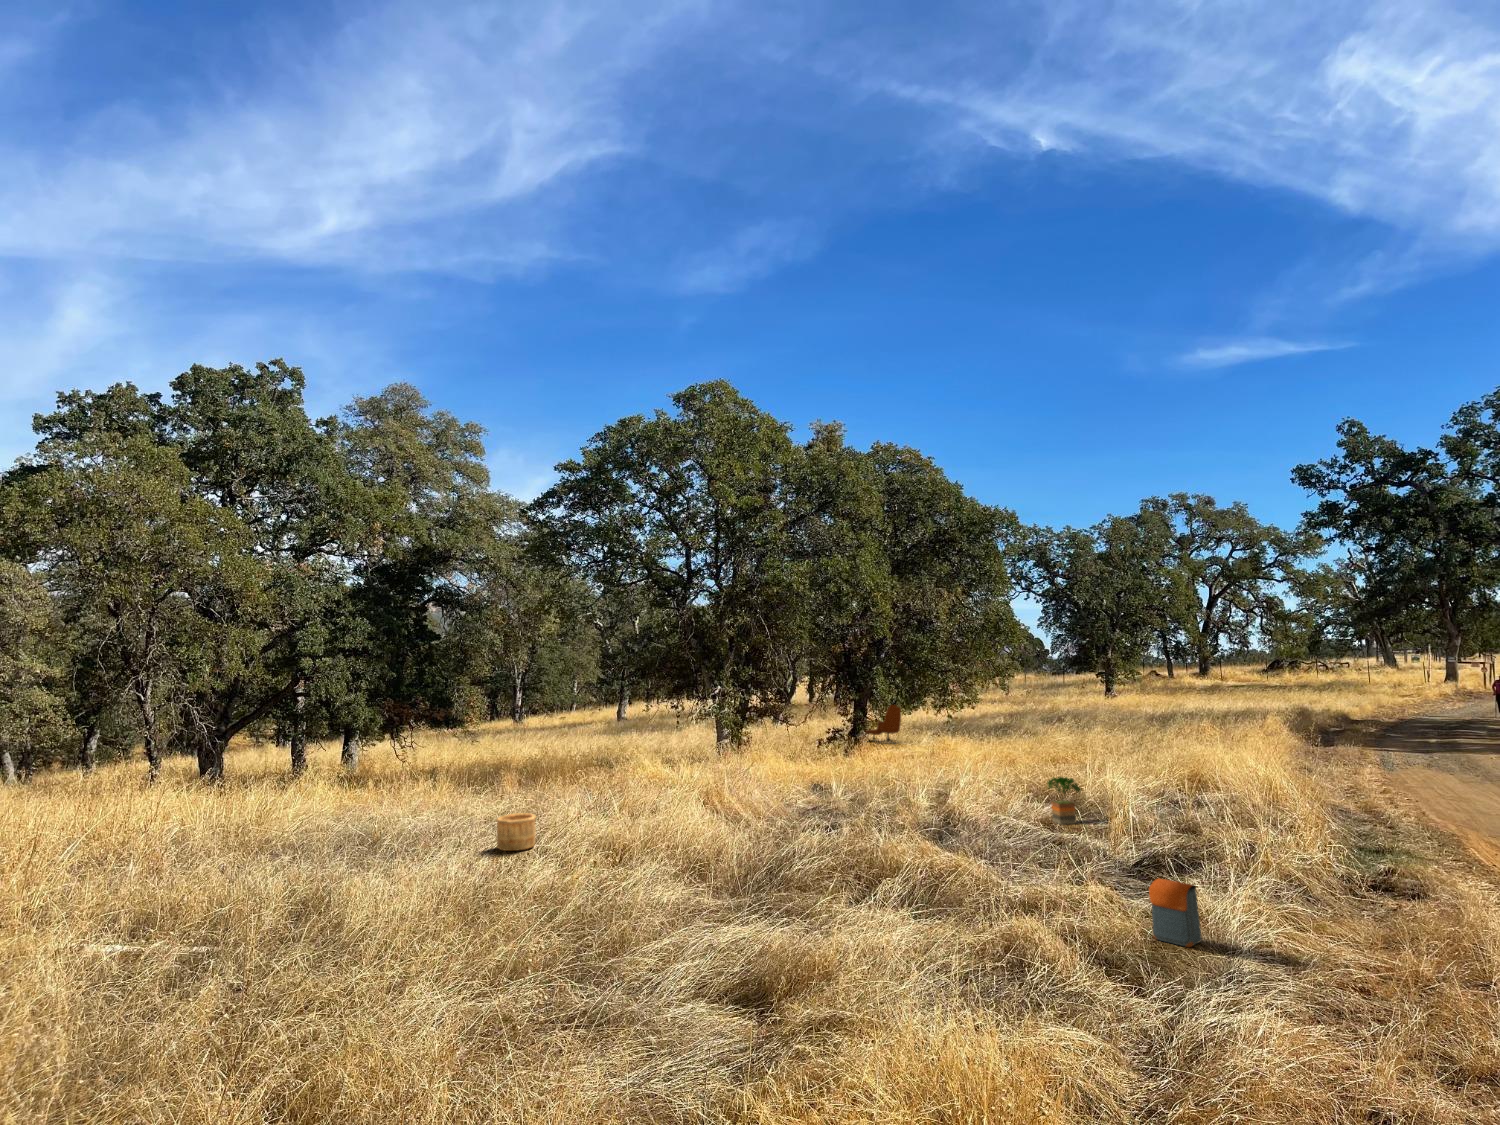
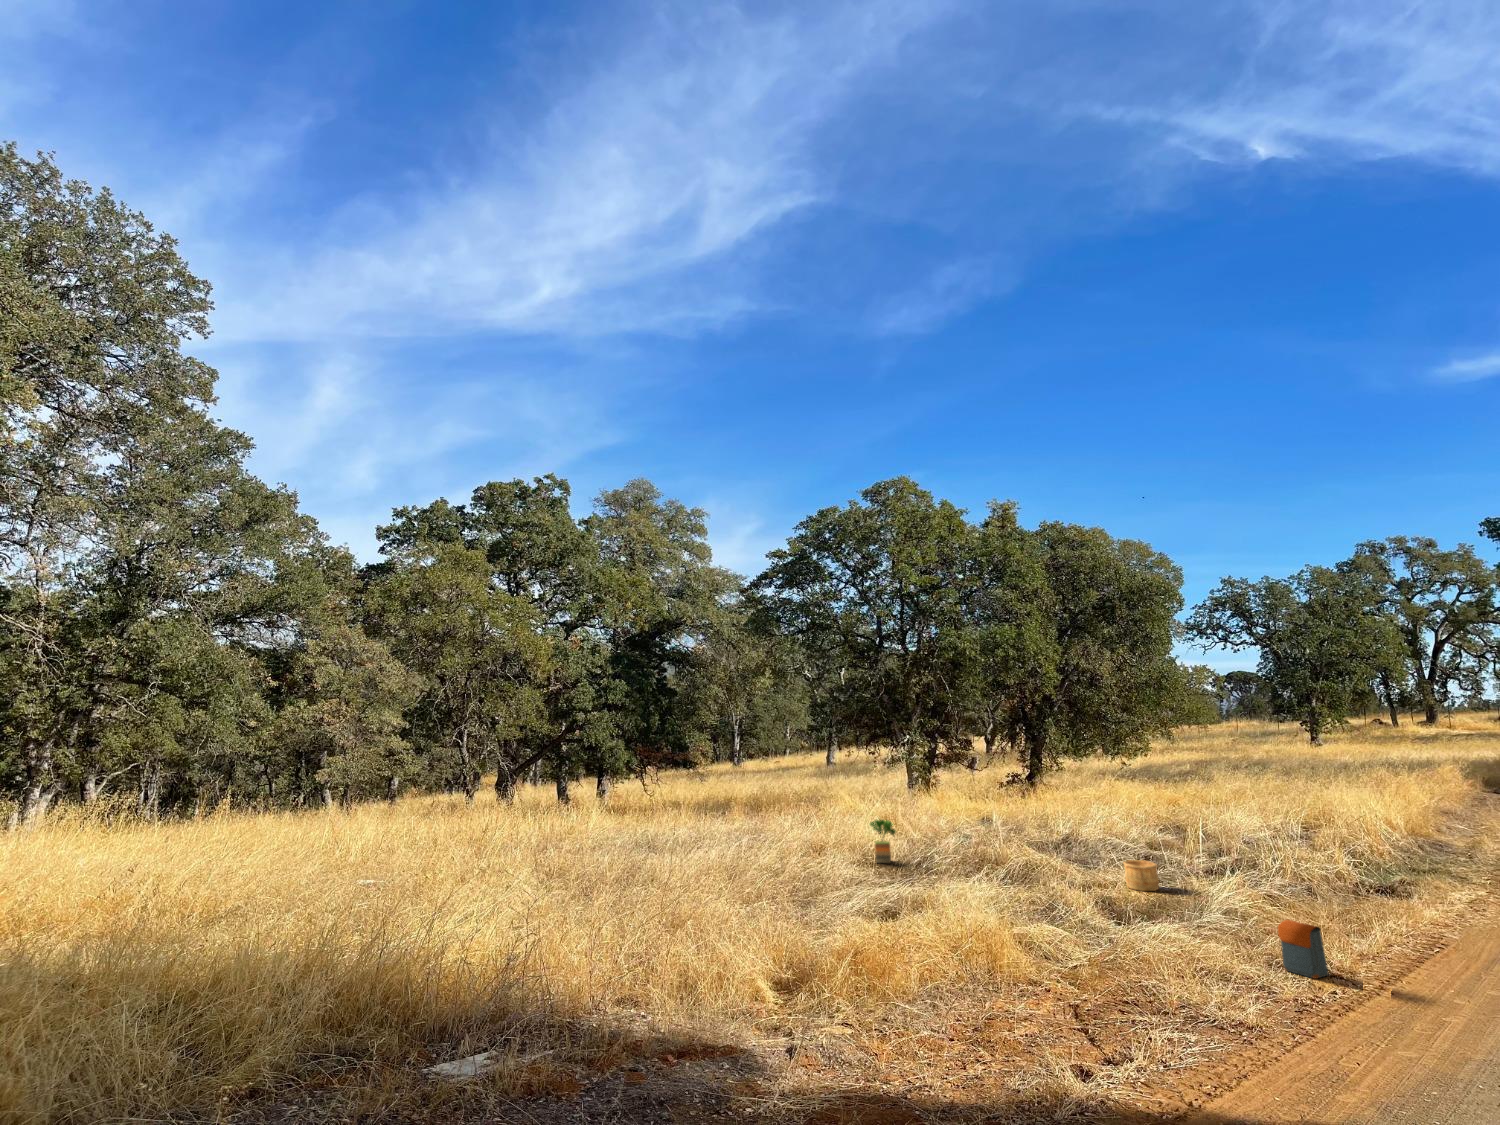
lounge chair: present [865,705,901,742] -> none [1045,752,1080,791]
potted tree: present [1047,777,1081,825] -> present [869,820,896,863]
wooden bucket: present [496,813,536,851] -> present [1123,860,1159,891]

